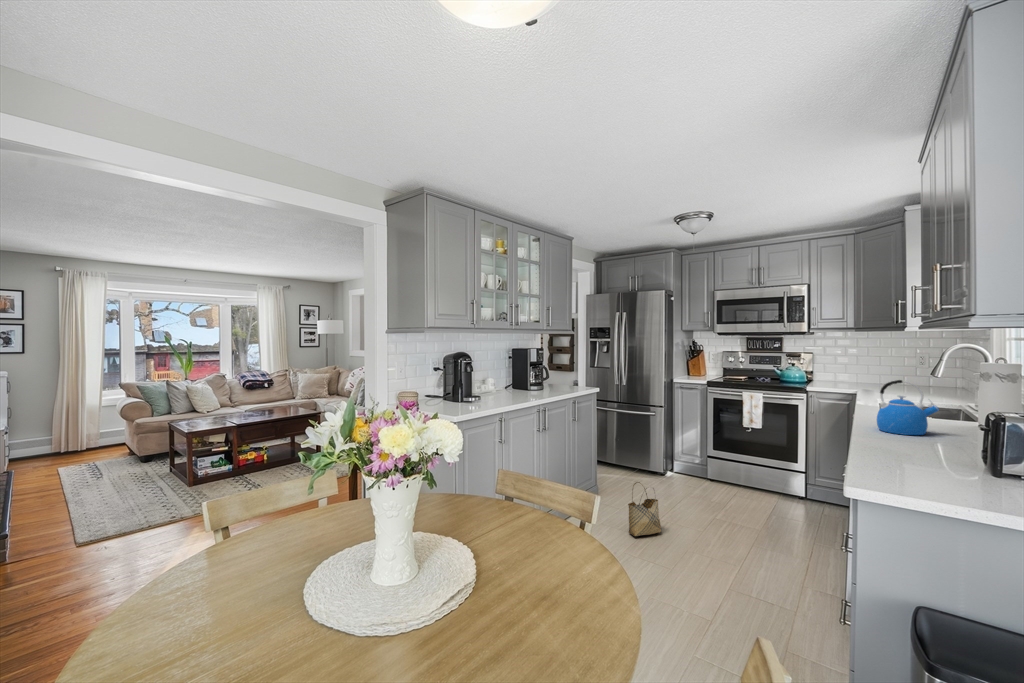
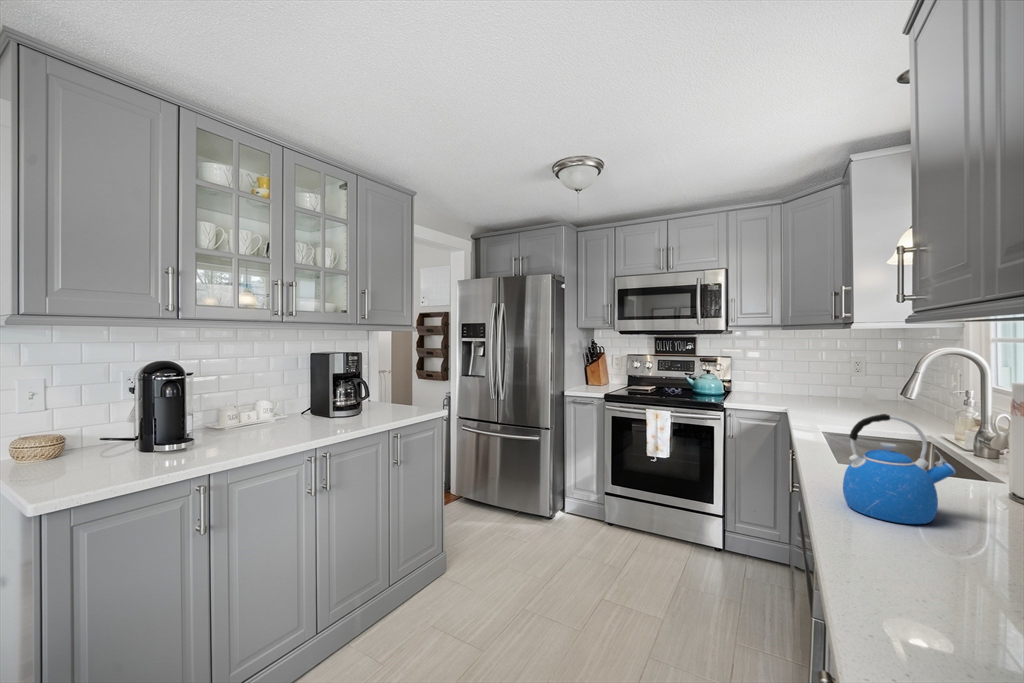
woven basket: present [628,482,661,536] -> none [463,557,515,651]

